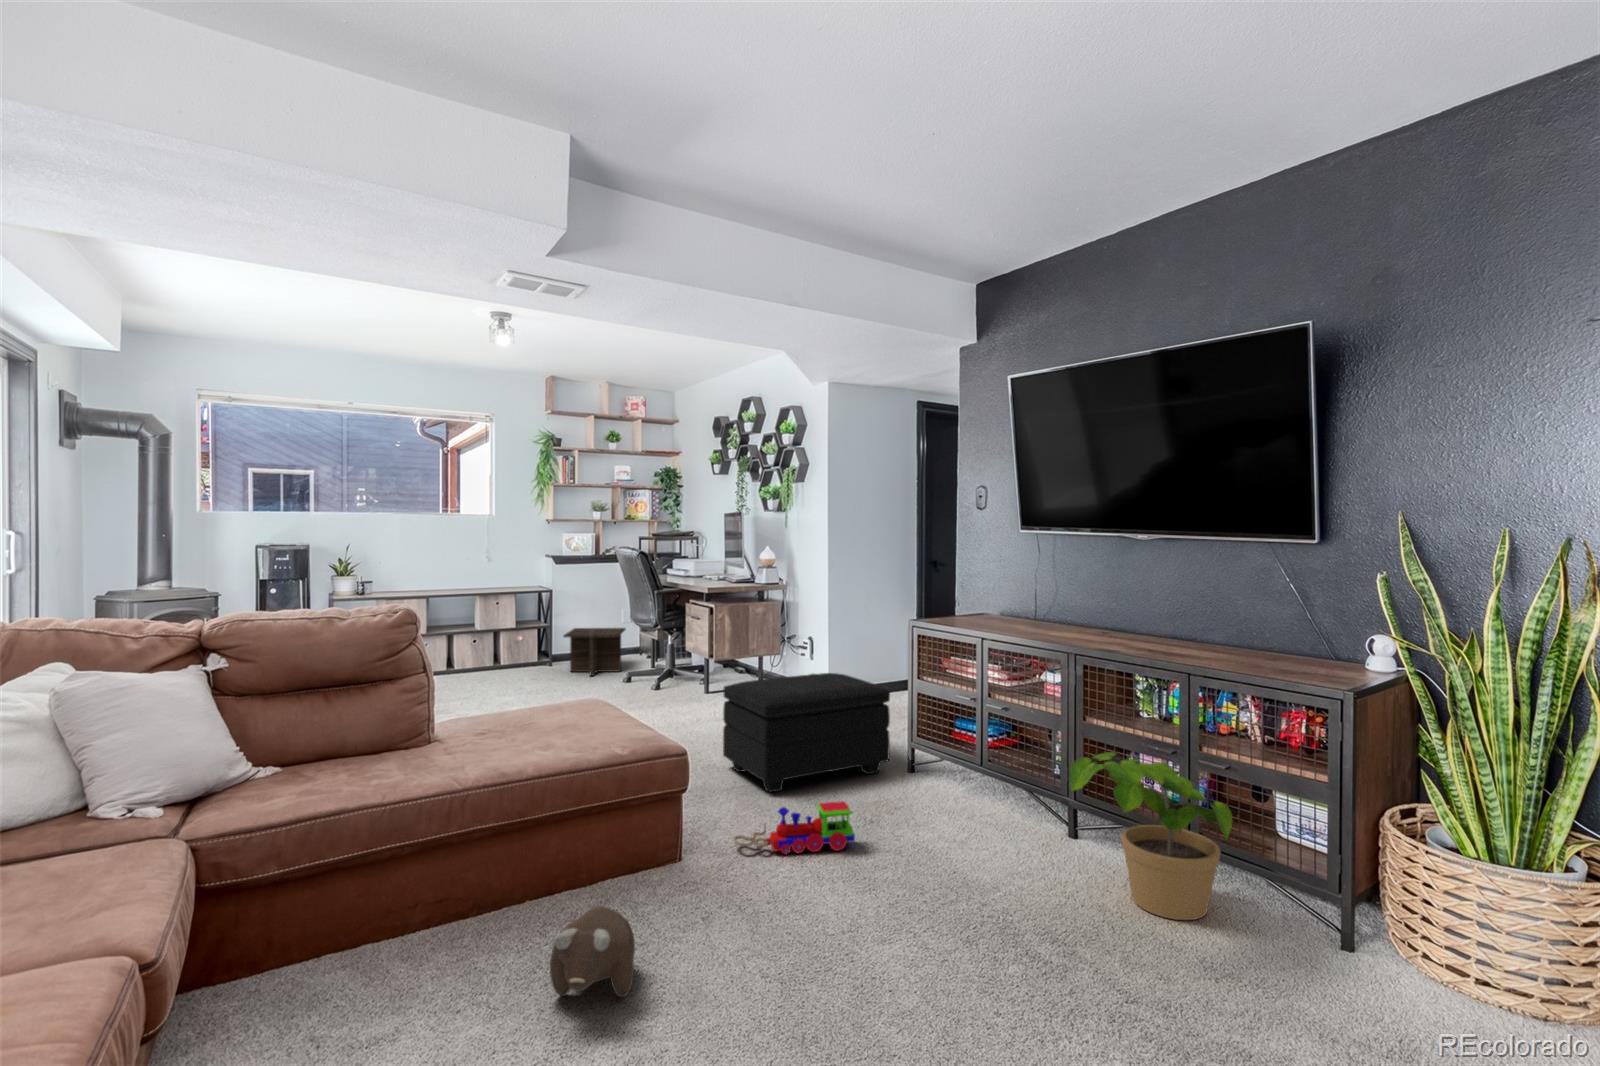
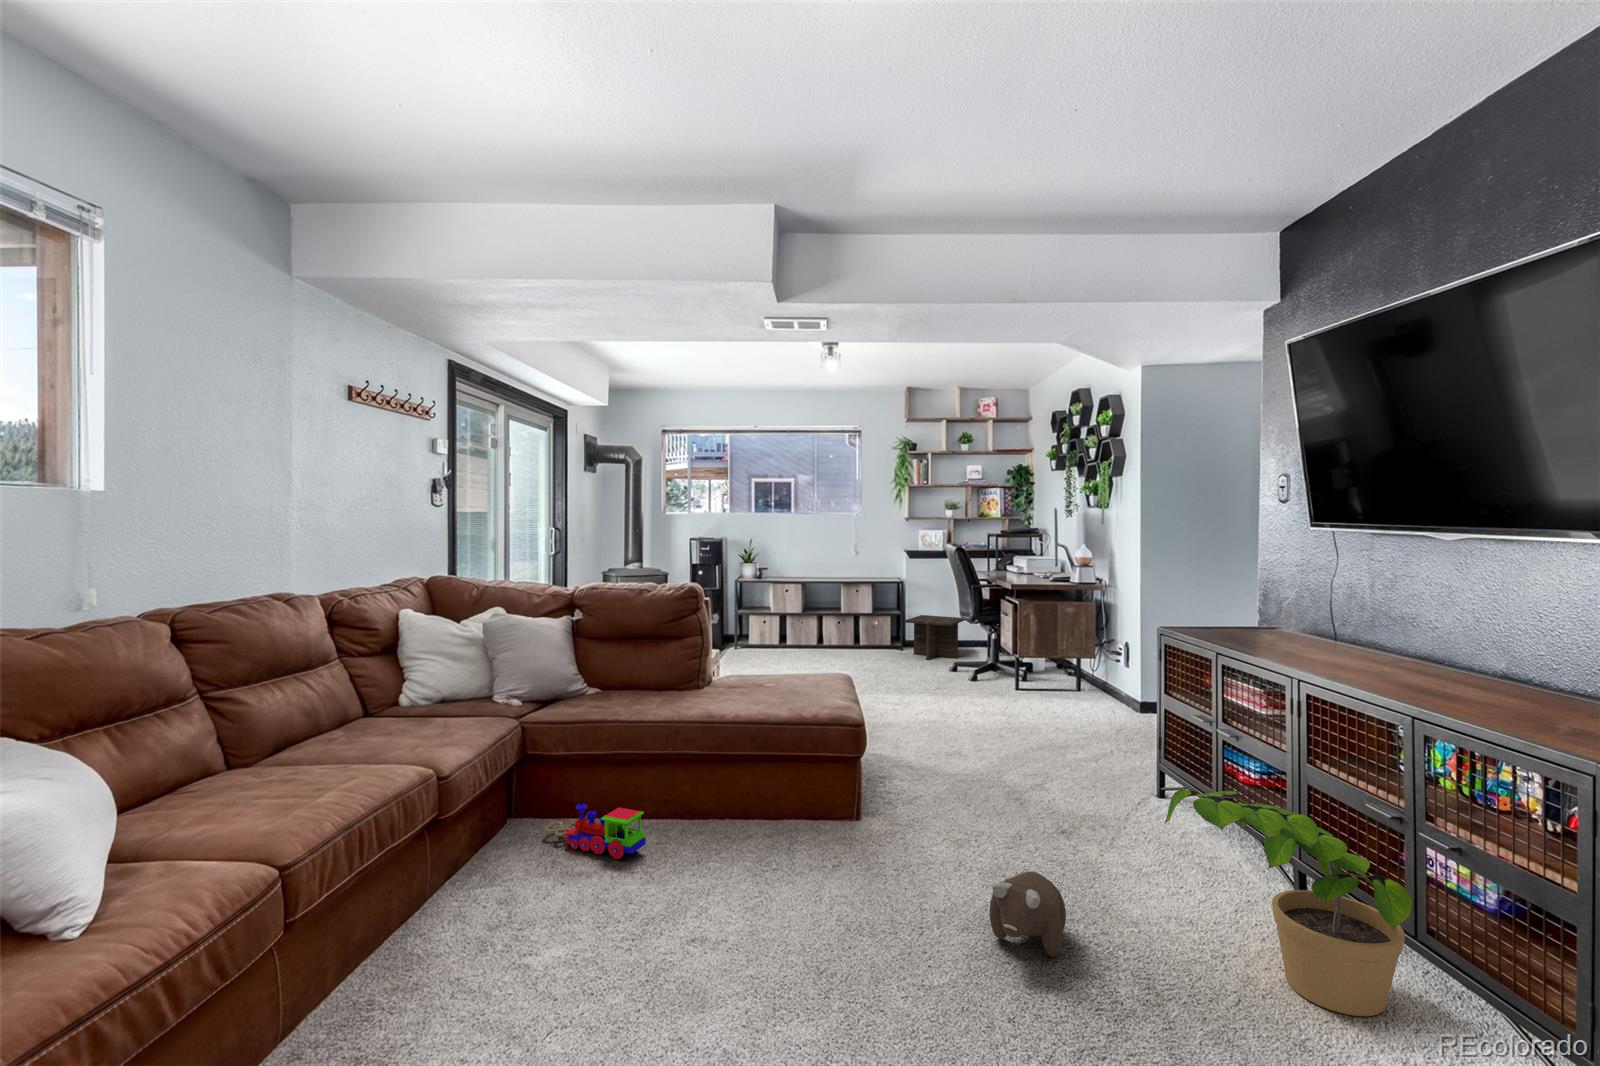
footstool: present [723,673,890,792] -> none [967,674,1131,785]
toy train: present [734,801,855,854] -> present [544,803,646,859]
plush toy: present [550,906,635,997] -> present [990,872,1066,957]

